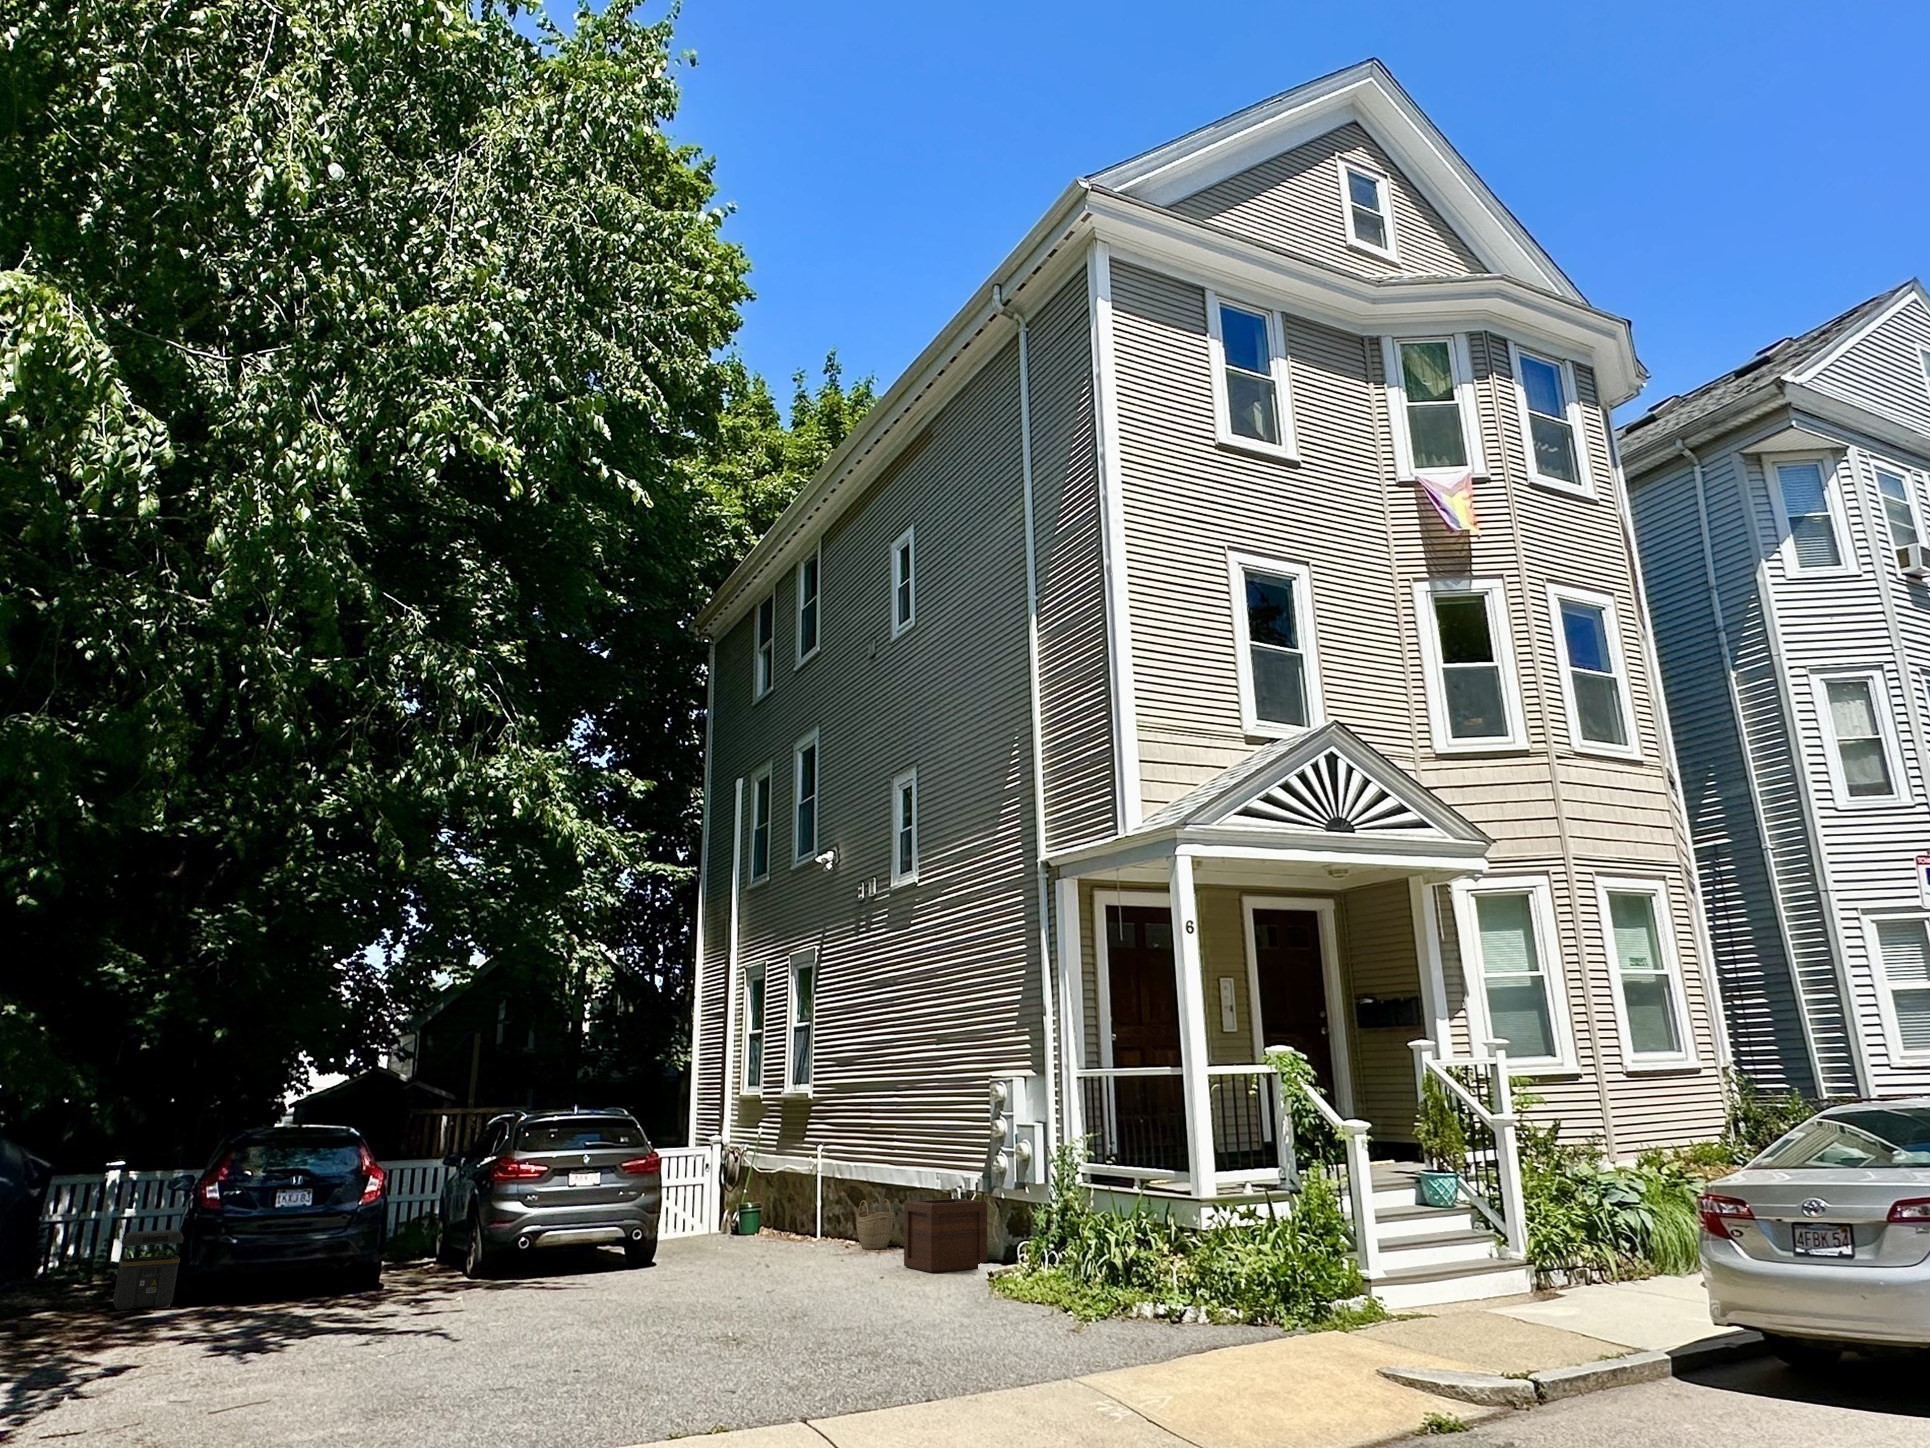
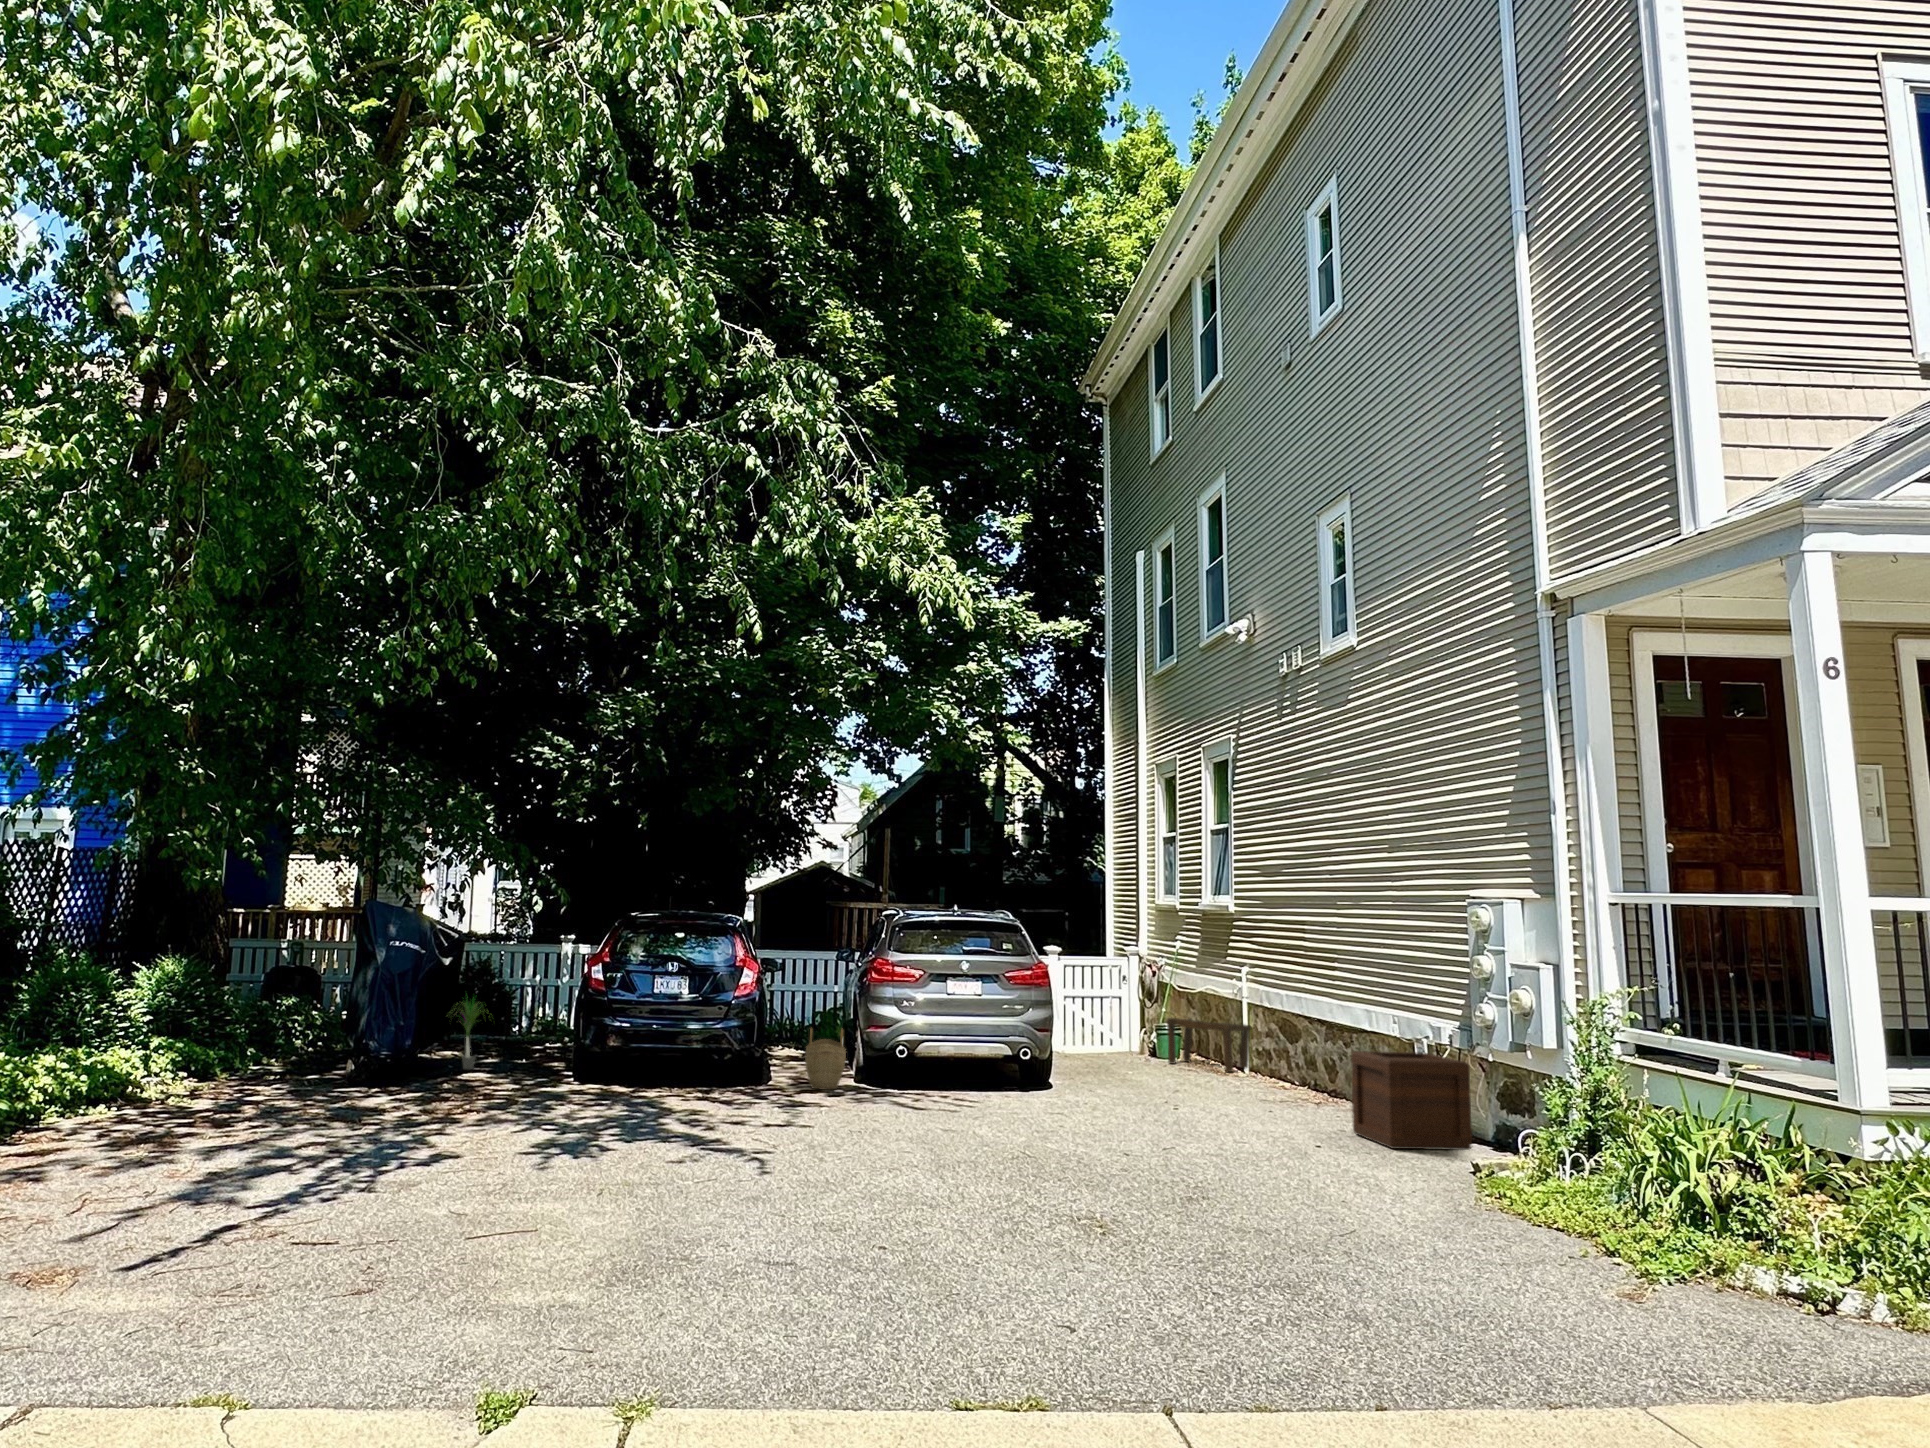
bench: none [752,1195,824,1238] -> present [1166,1018,1251,1072]
woven basket: present [856,1199,893,1250] -> present [805,1029,846,1090]
potted plant: none [33,1217,94,1300] -> present [456,1002,482,1069]
toolbox: present [113,1230,184,1310] -> none [497,1011,558,1090]

